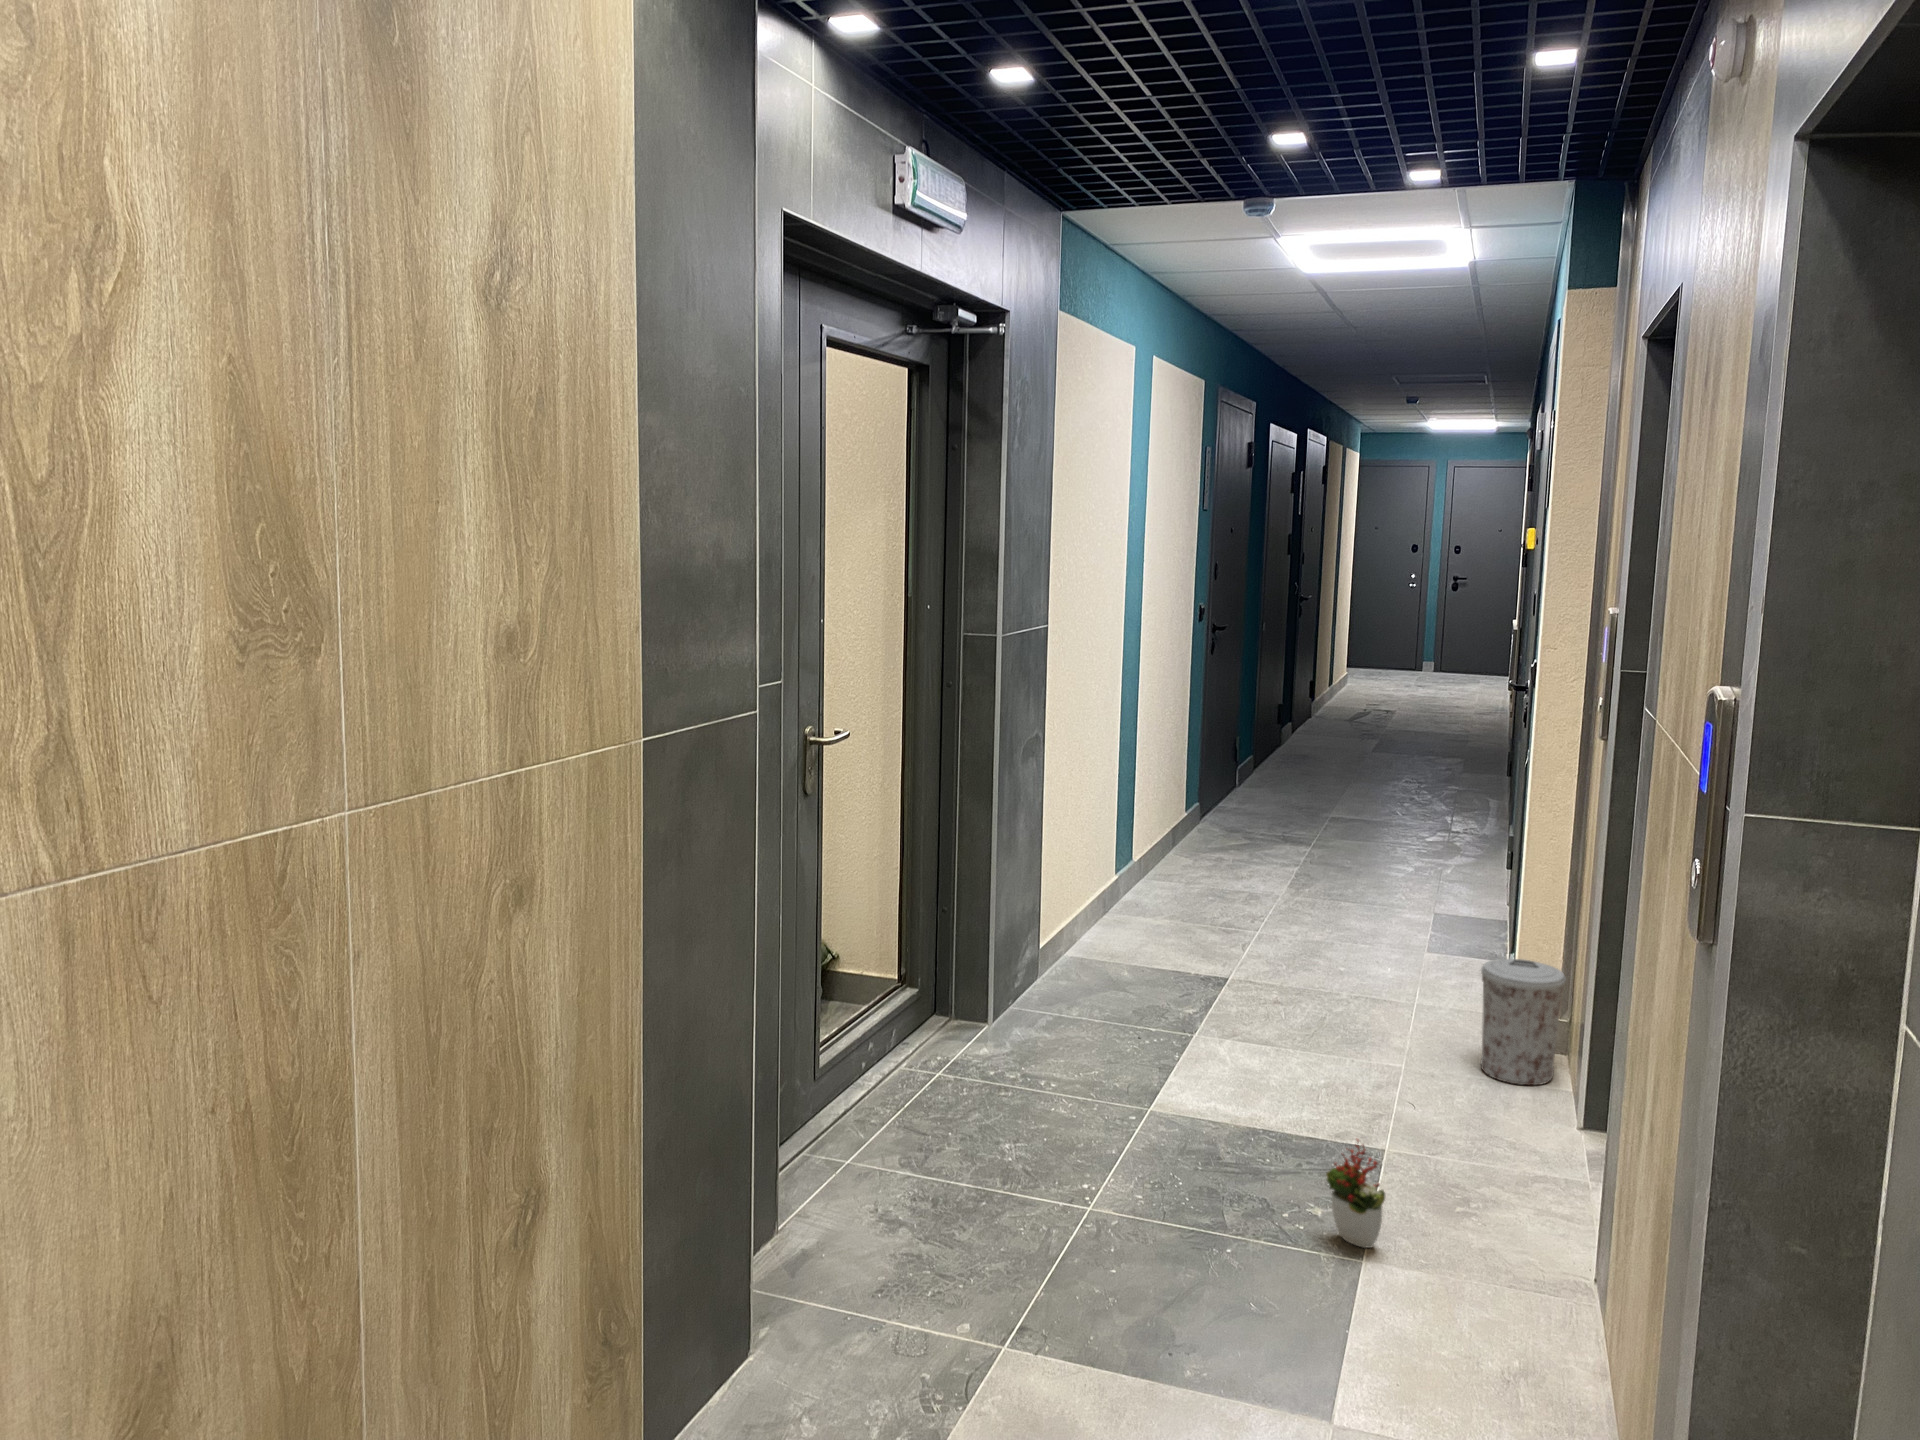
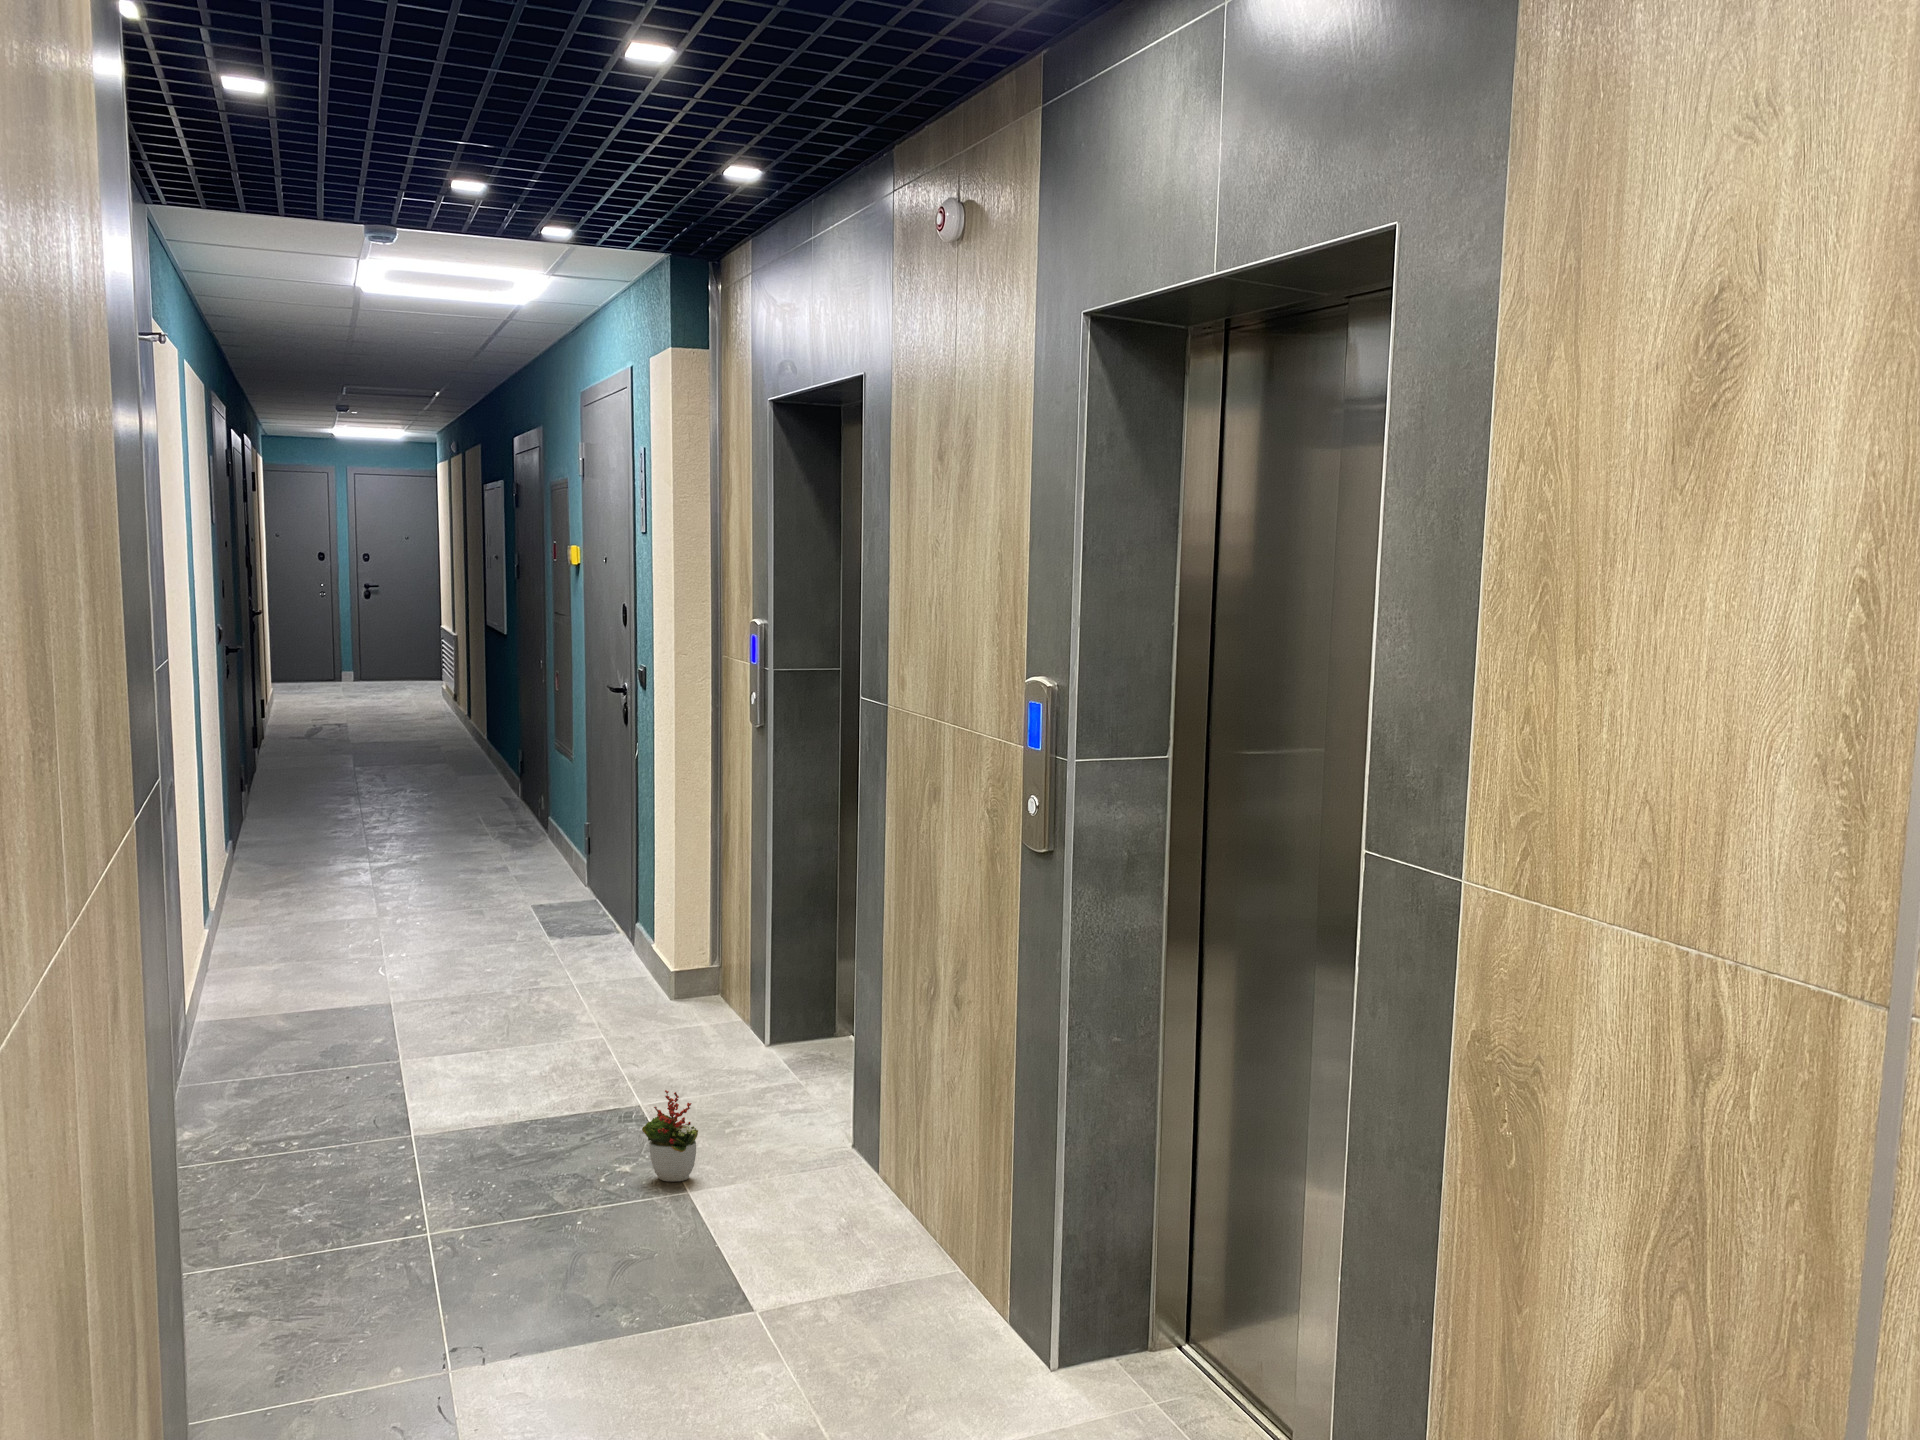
trash can: present [1481,959,1566,1085] -> none [659,923,728,1029]

